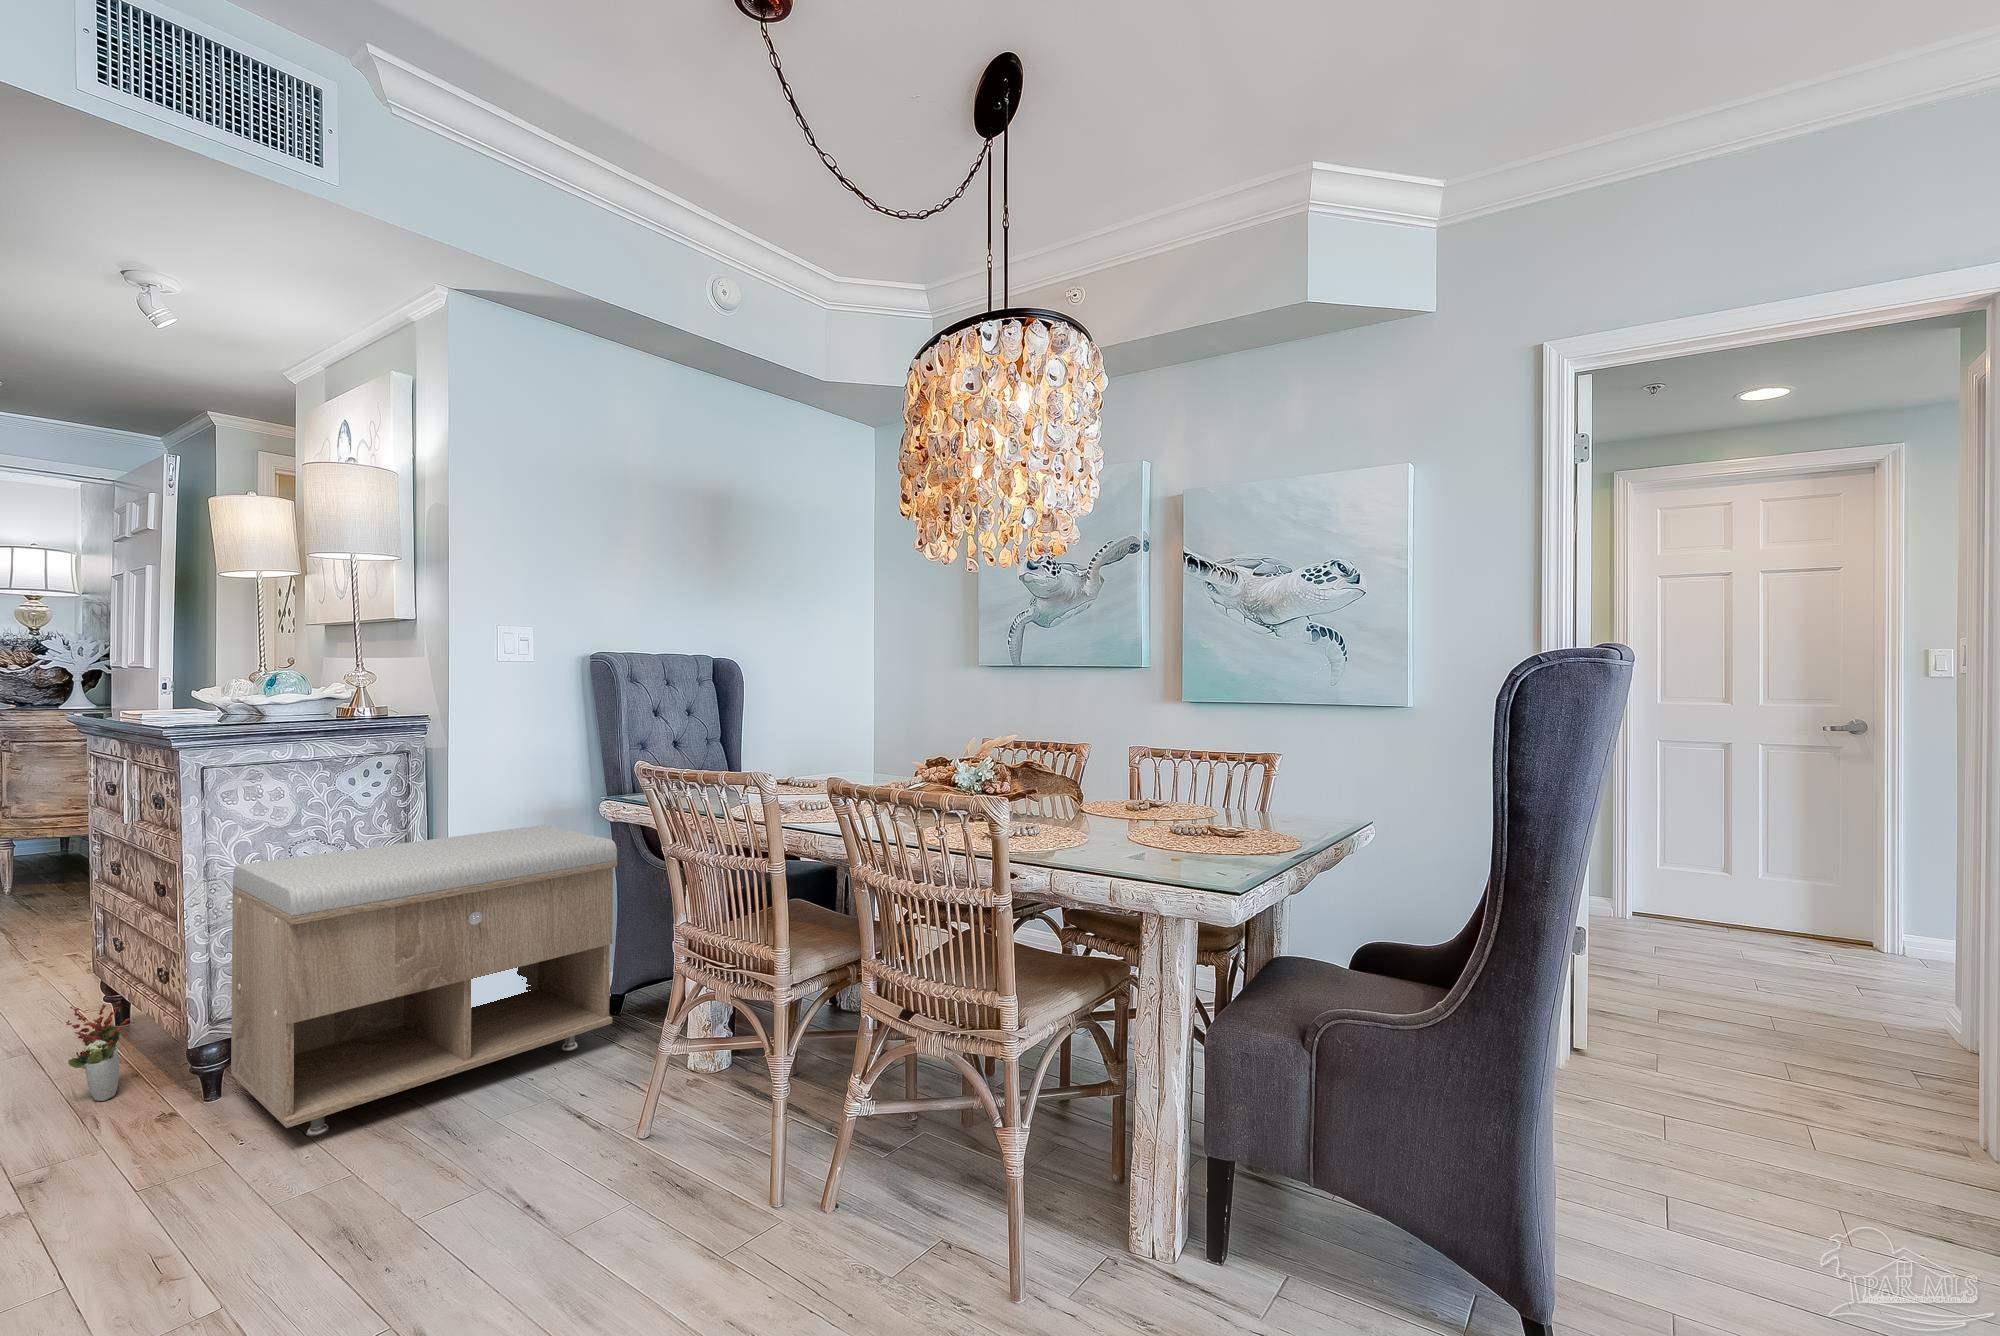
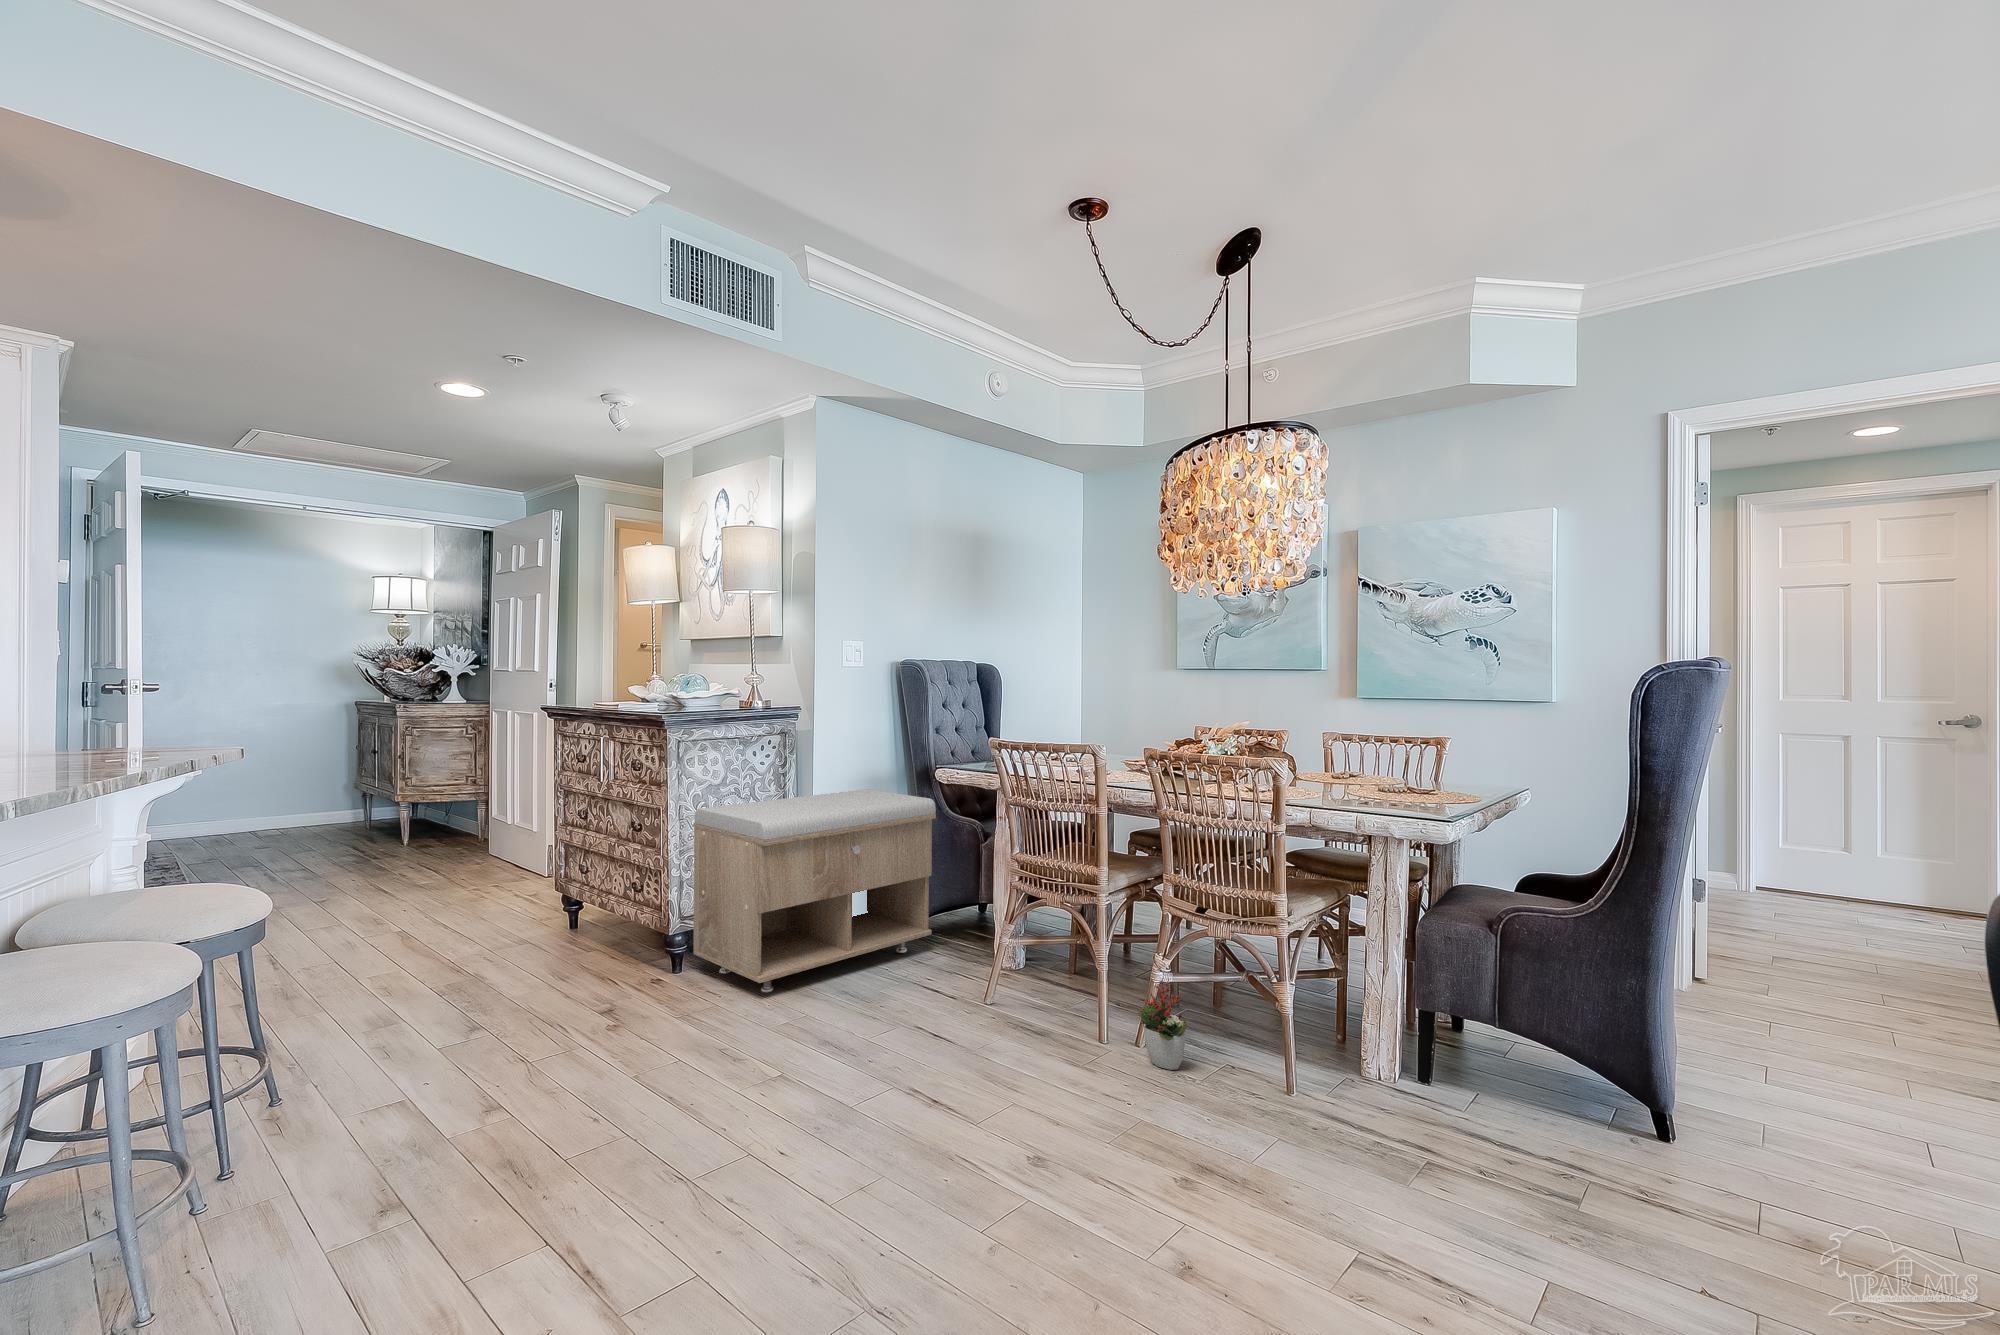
decorative plant: present [66,1001,130,1101] -> present [1139,980,1187,1070]

